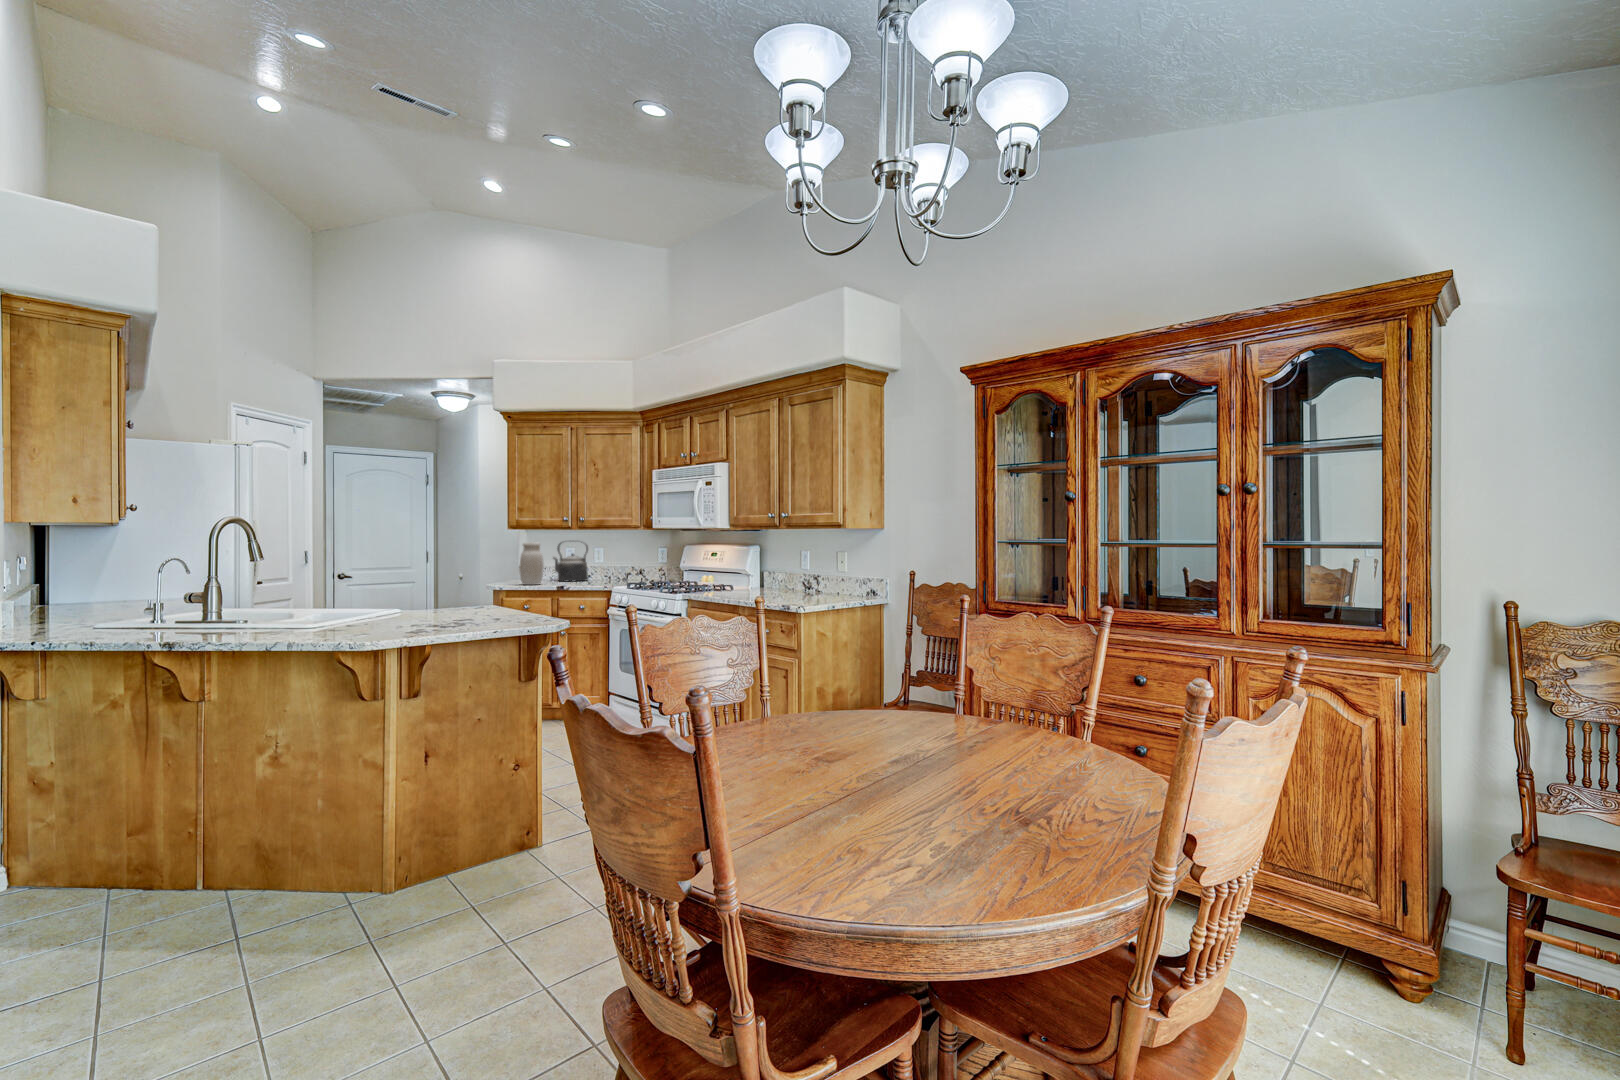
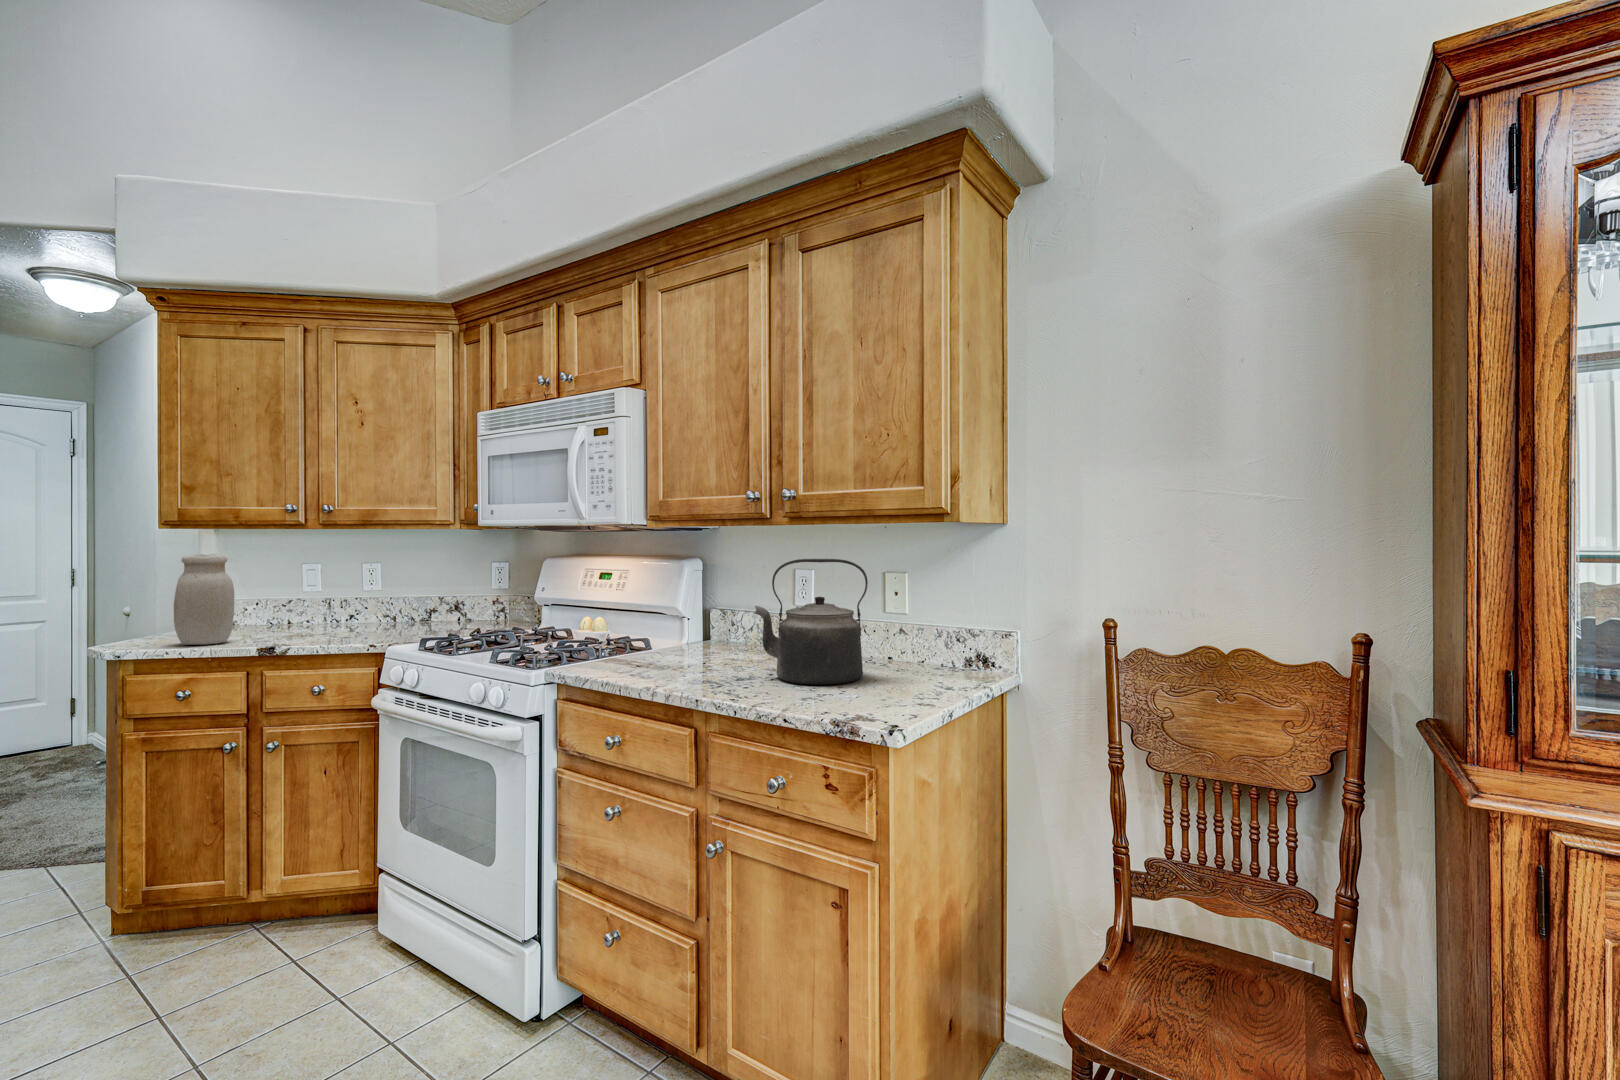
kettle: present [553,542,588,581] -> present [755,559,868,685]

